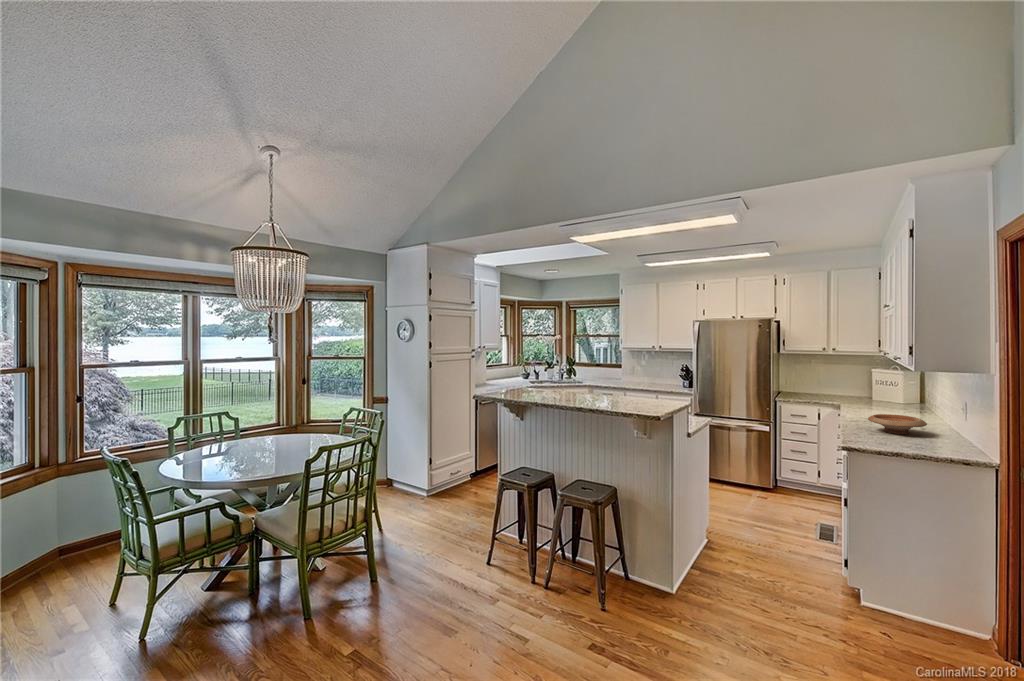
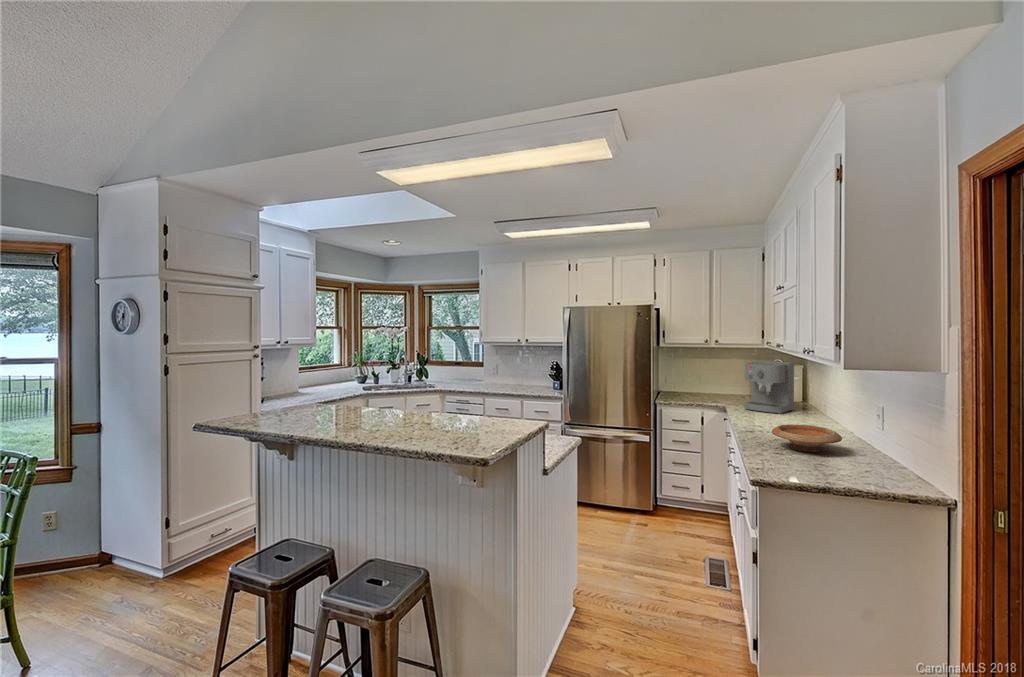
coffee maker: none [857,366,906,411] -> present [744,361,794,414]

